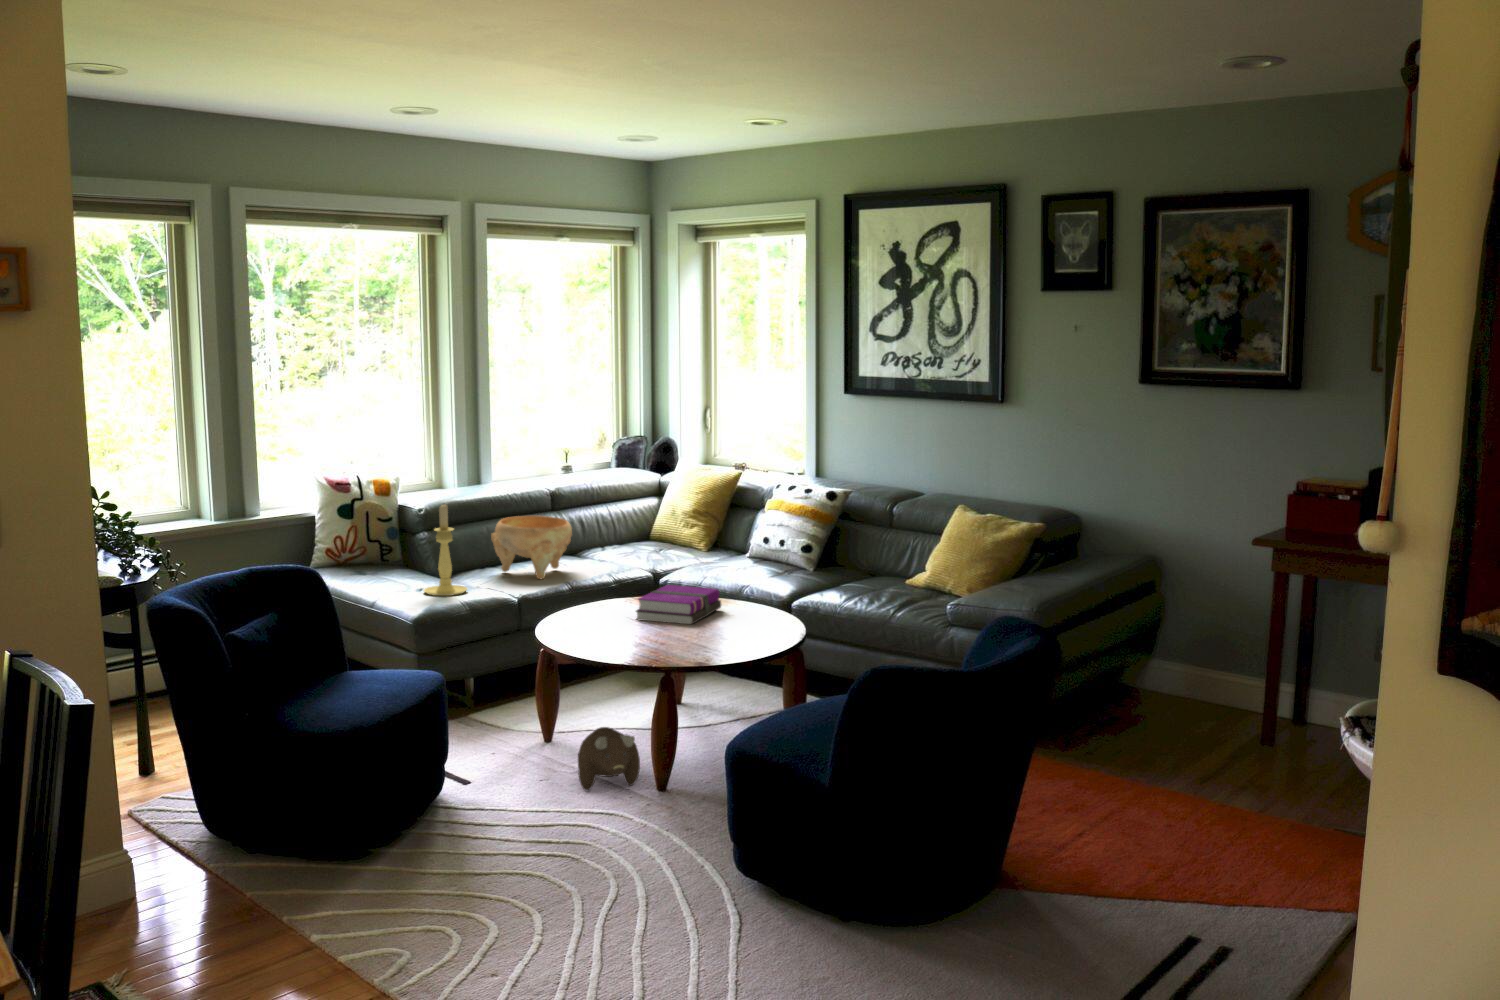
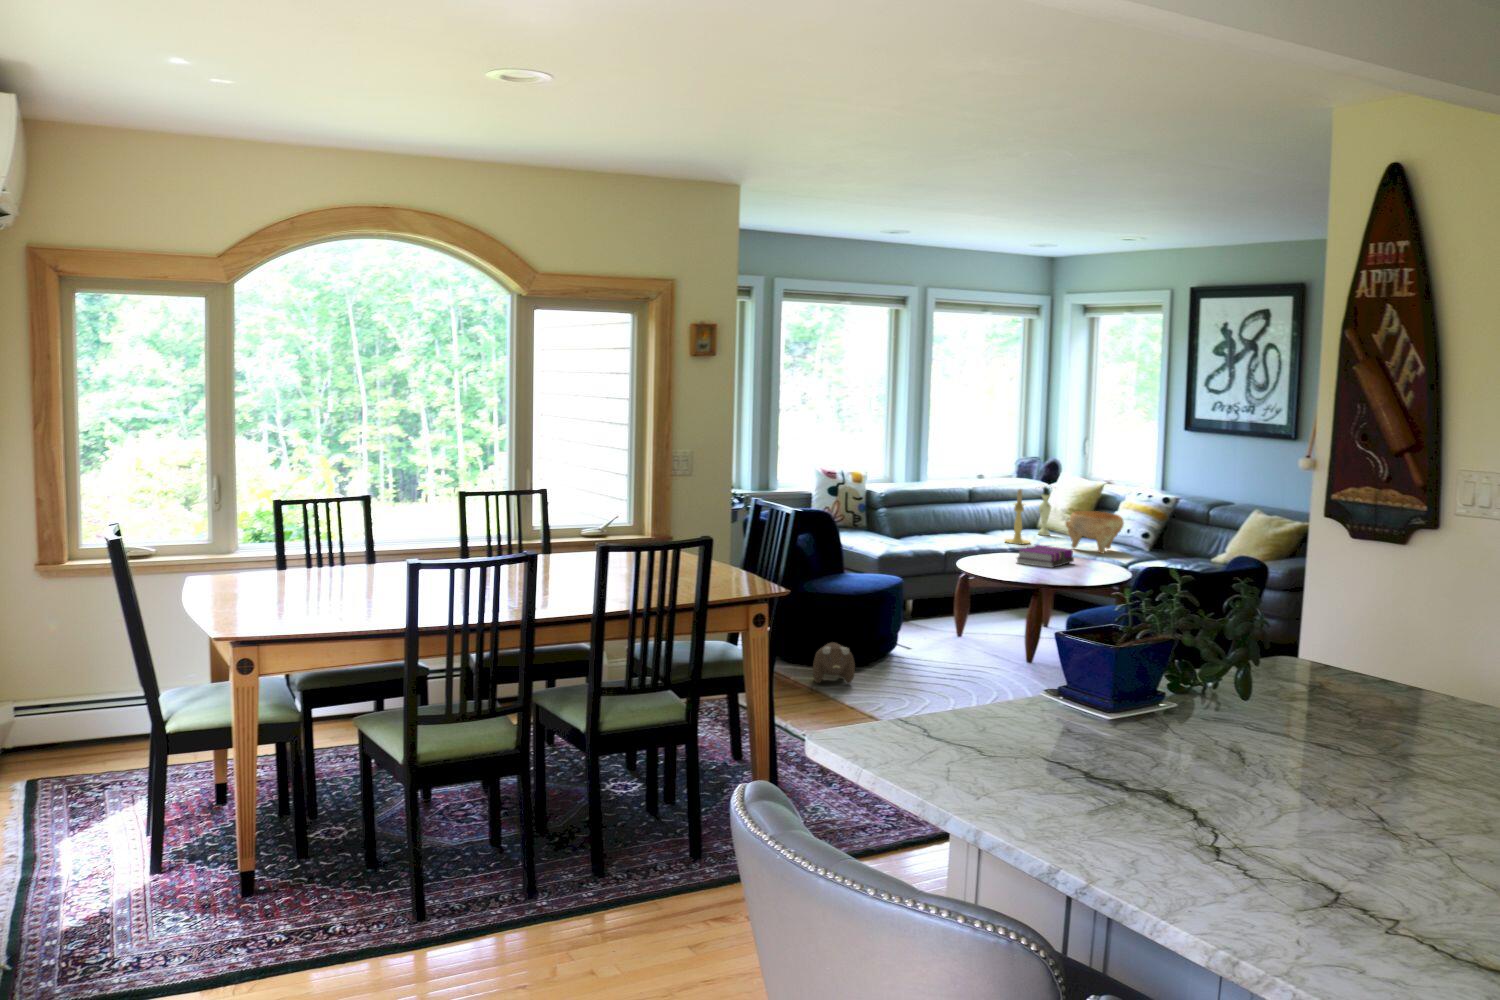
vase: none [647,477,680,552] -> present [1038,487,1051,536]
candle holder: present [424,505,467,596] -> present [1005,489,1030,544]
decorative bowl: present [491,516,572,579] -> present [1066,511,1124,554]
plush toy: present [578,727,640,791] -> present [813,643,855,683]

